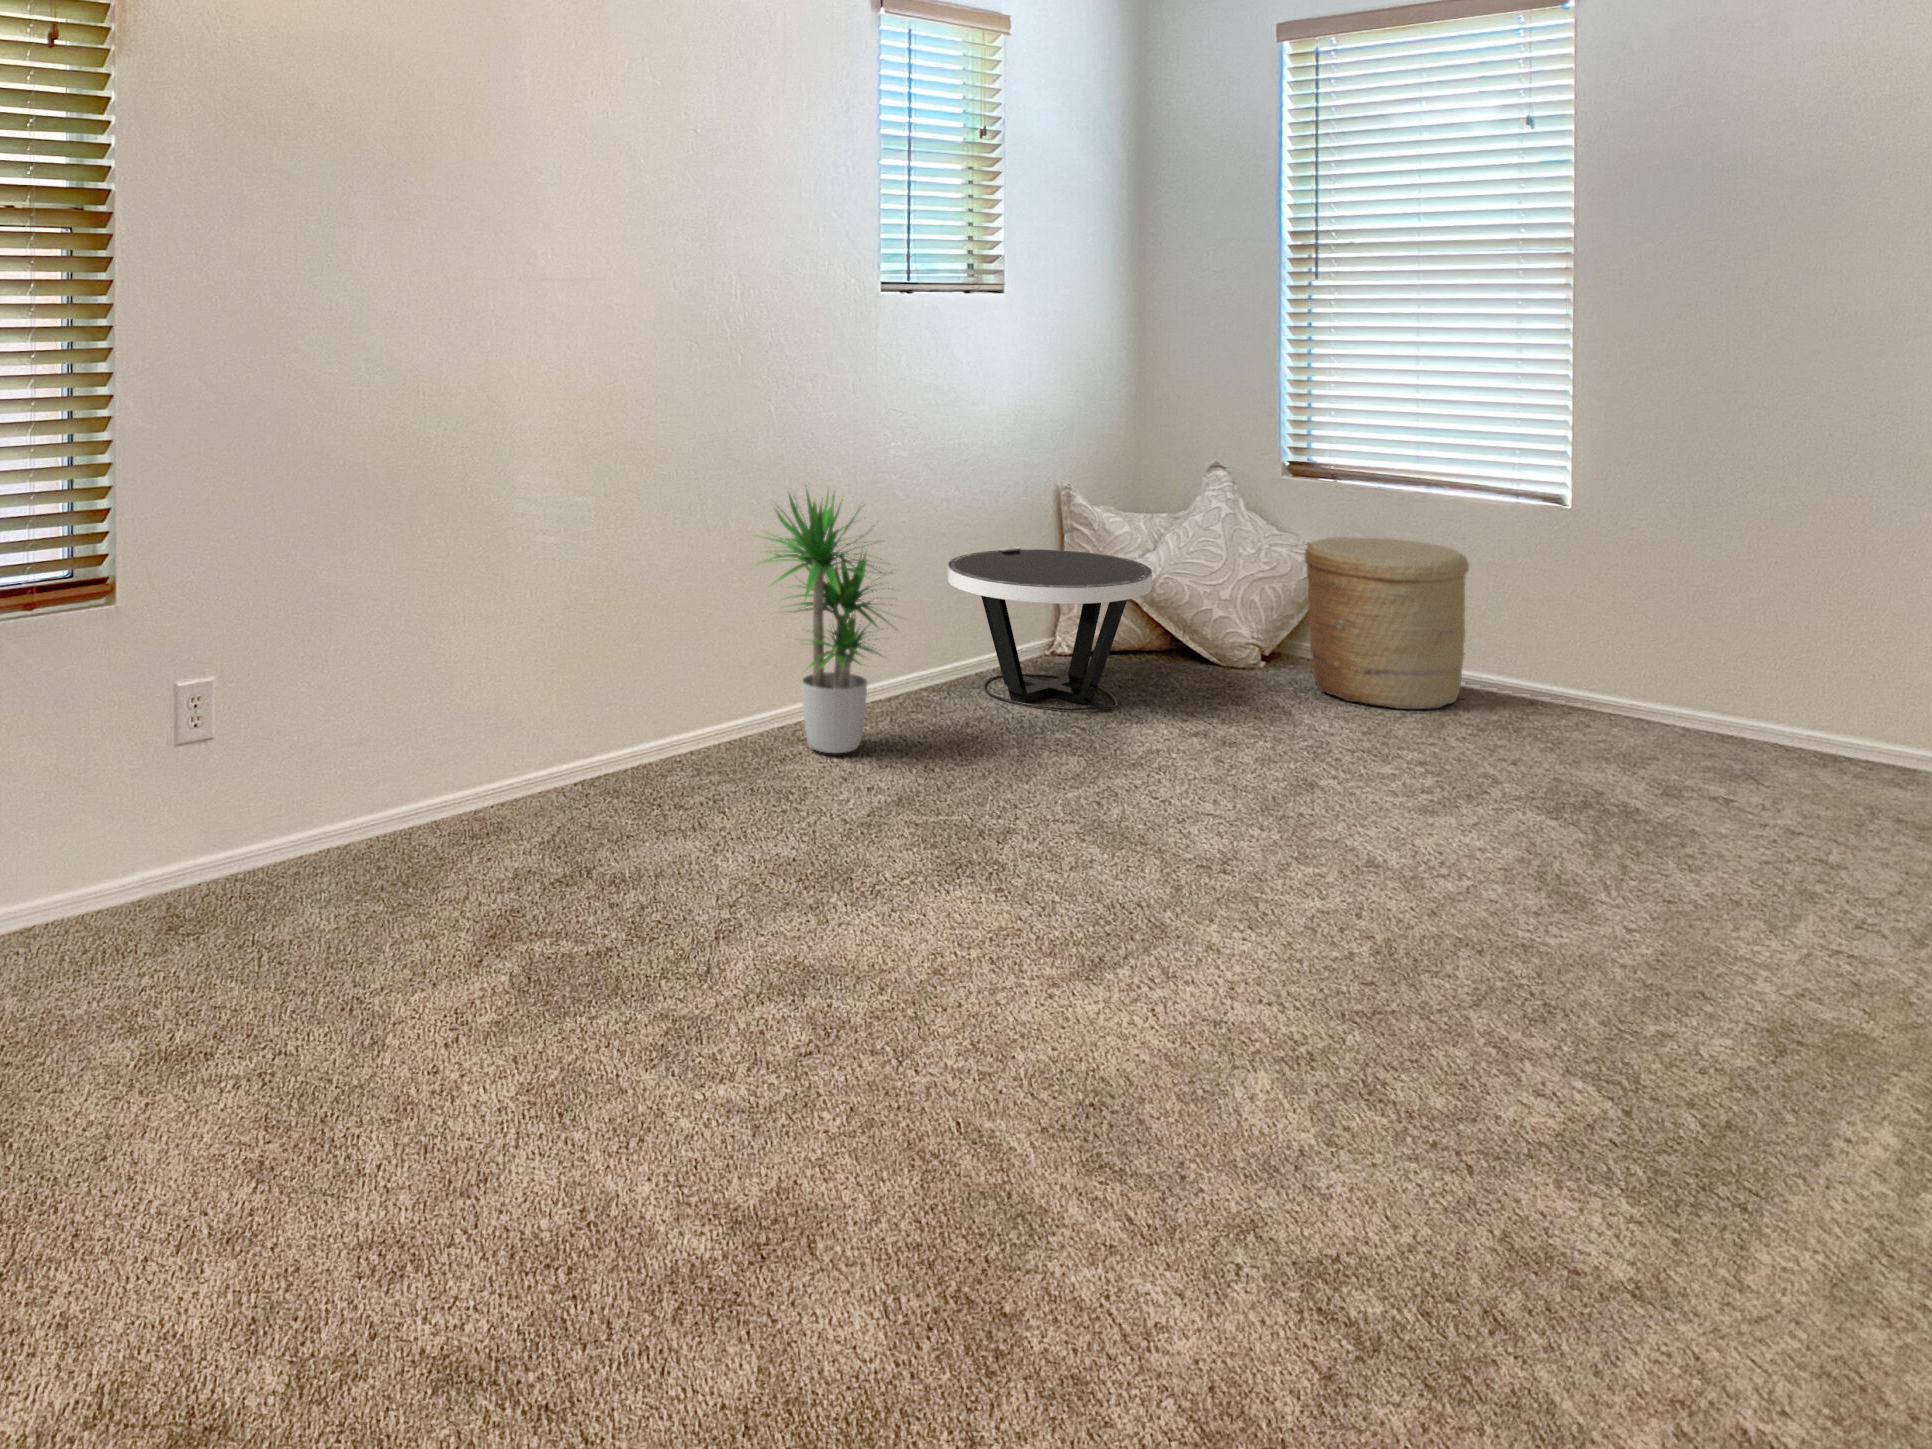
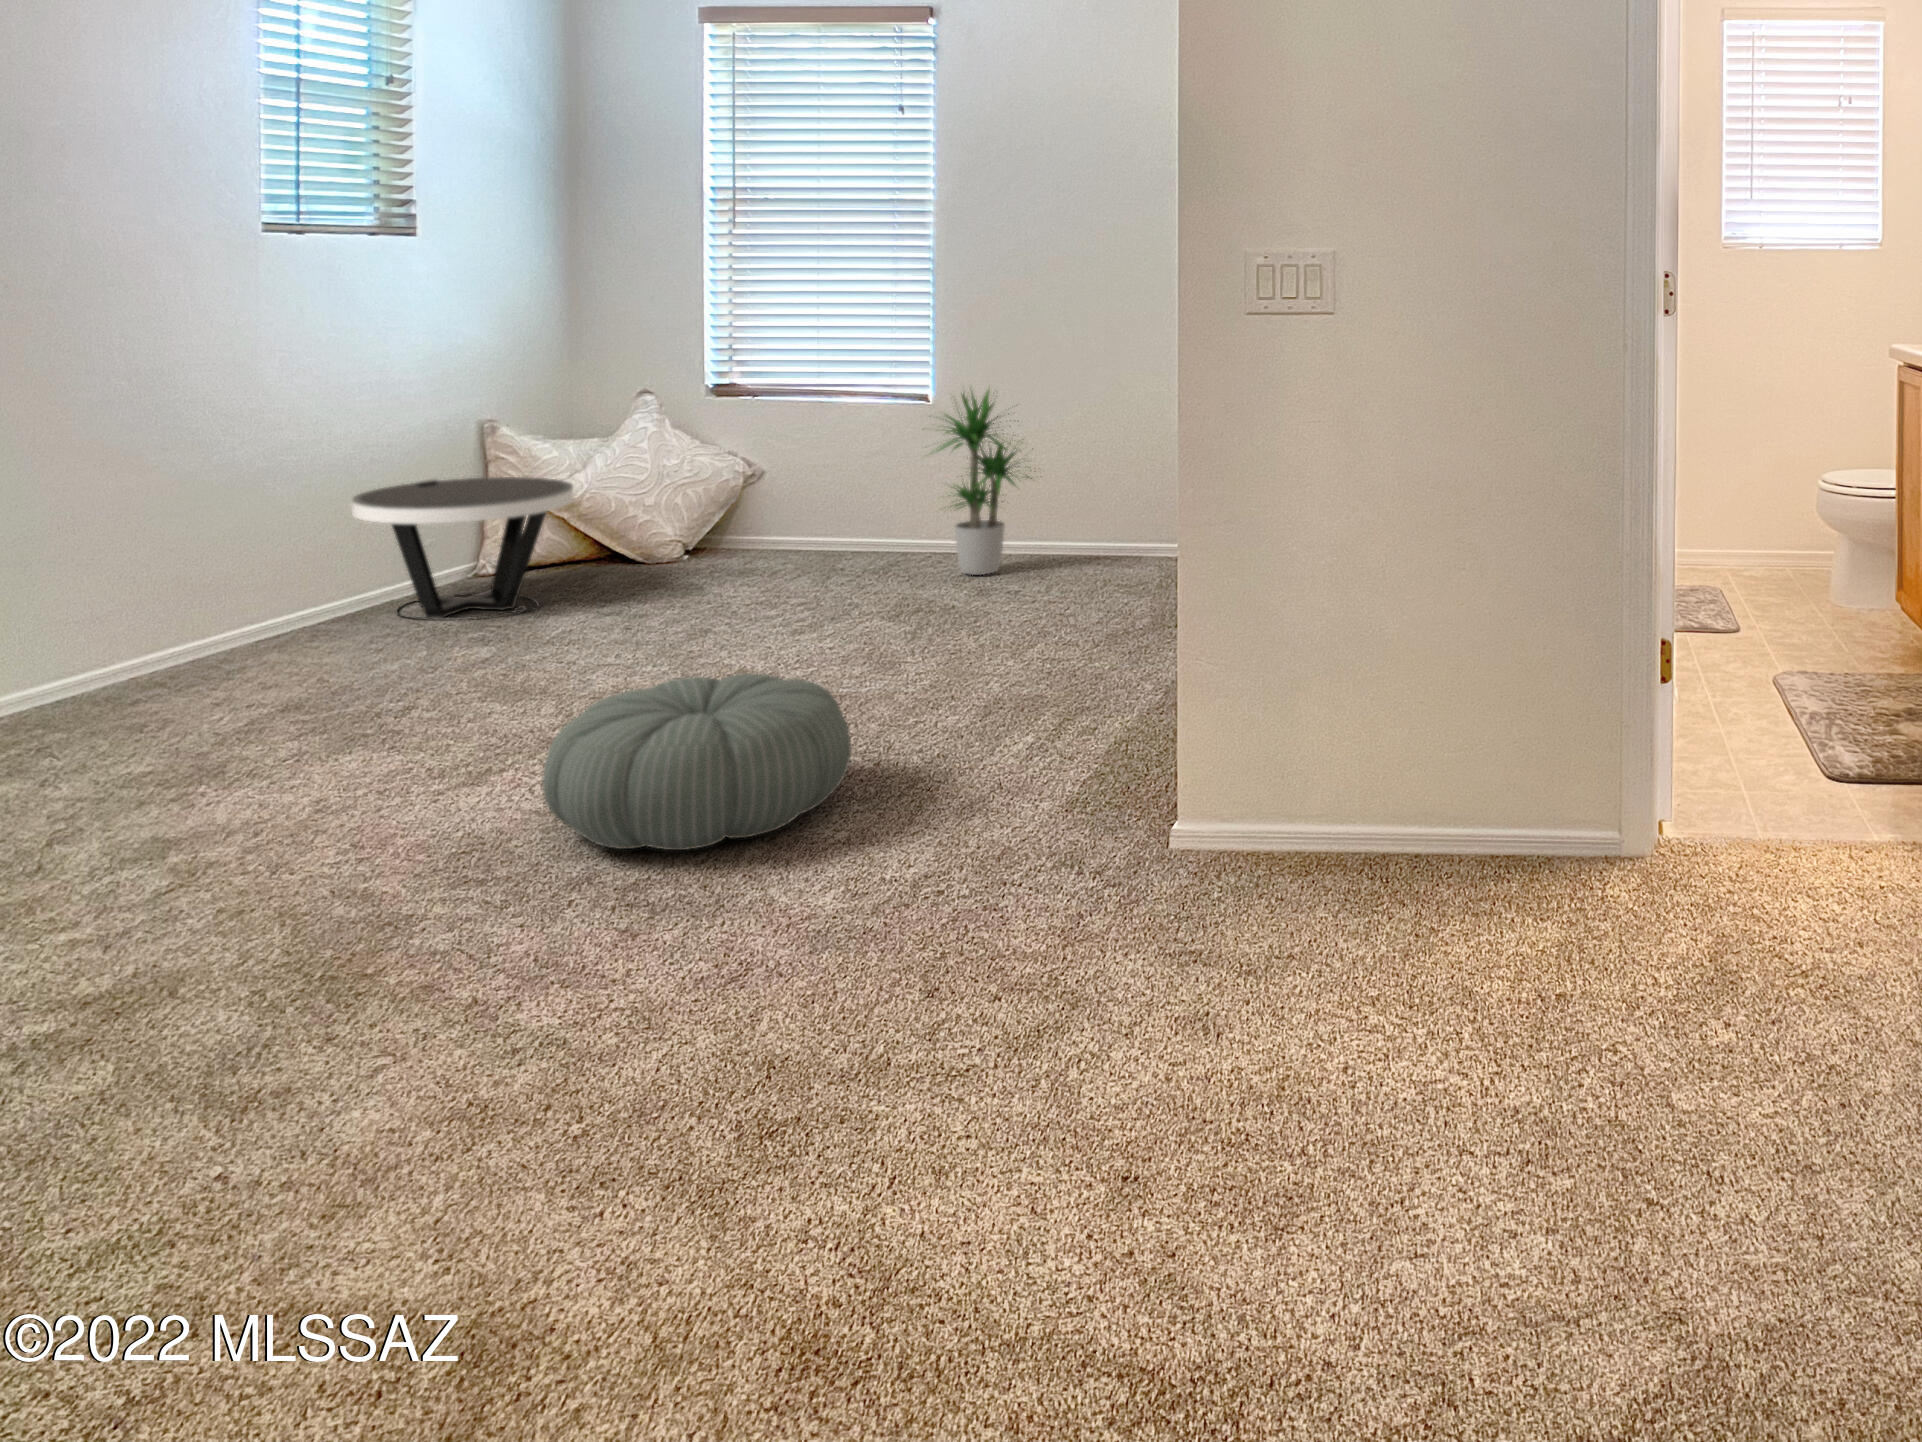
potted plant: present [757,489,896,753] -> present [929,388,1032,575]
woven basket: present [1304,537,1469,709] -> none [720,443,854,576]
pouf: none [1186,905,1649,1235] -> present [543,673,851,850]

